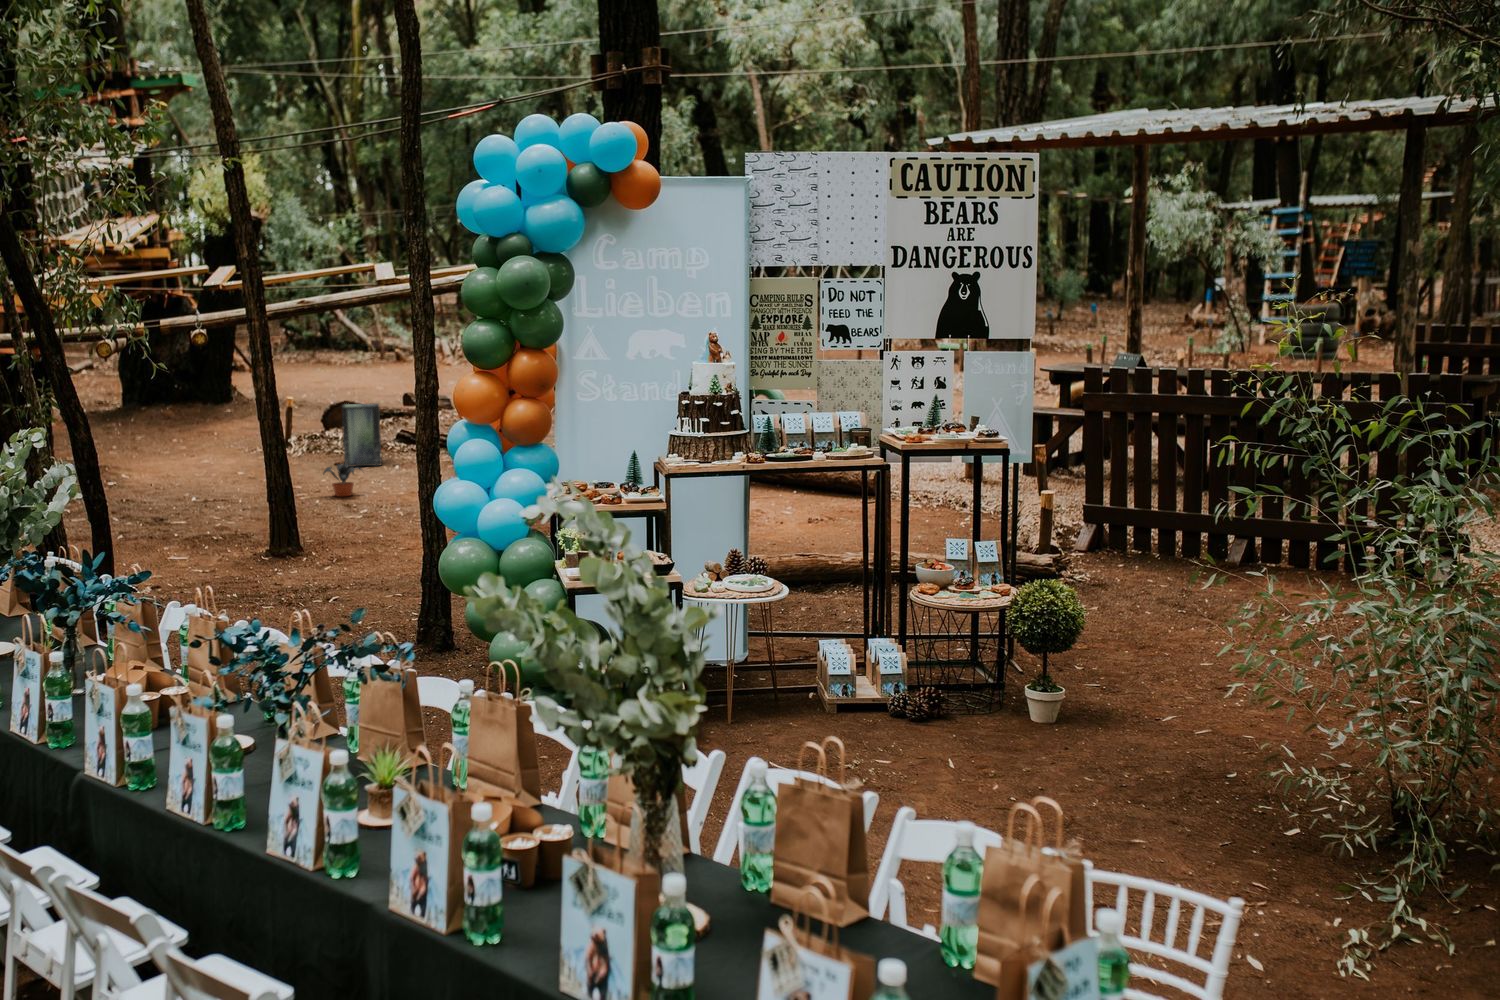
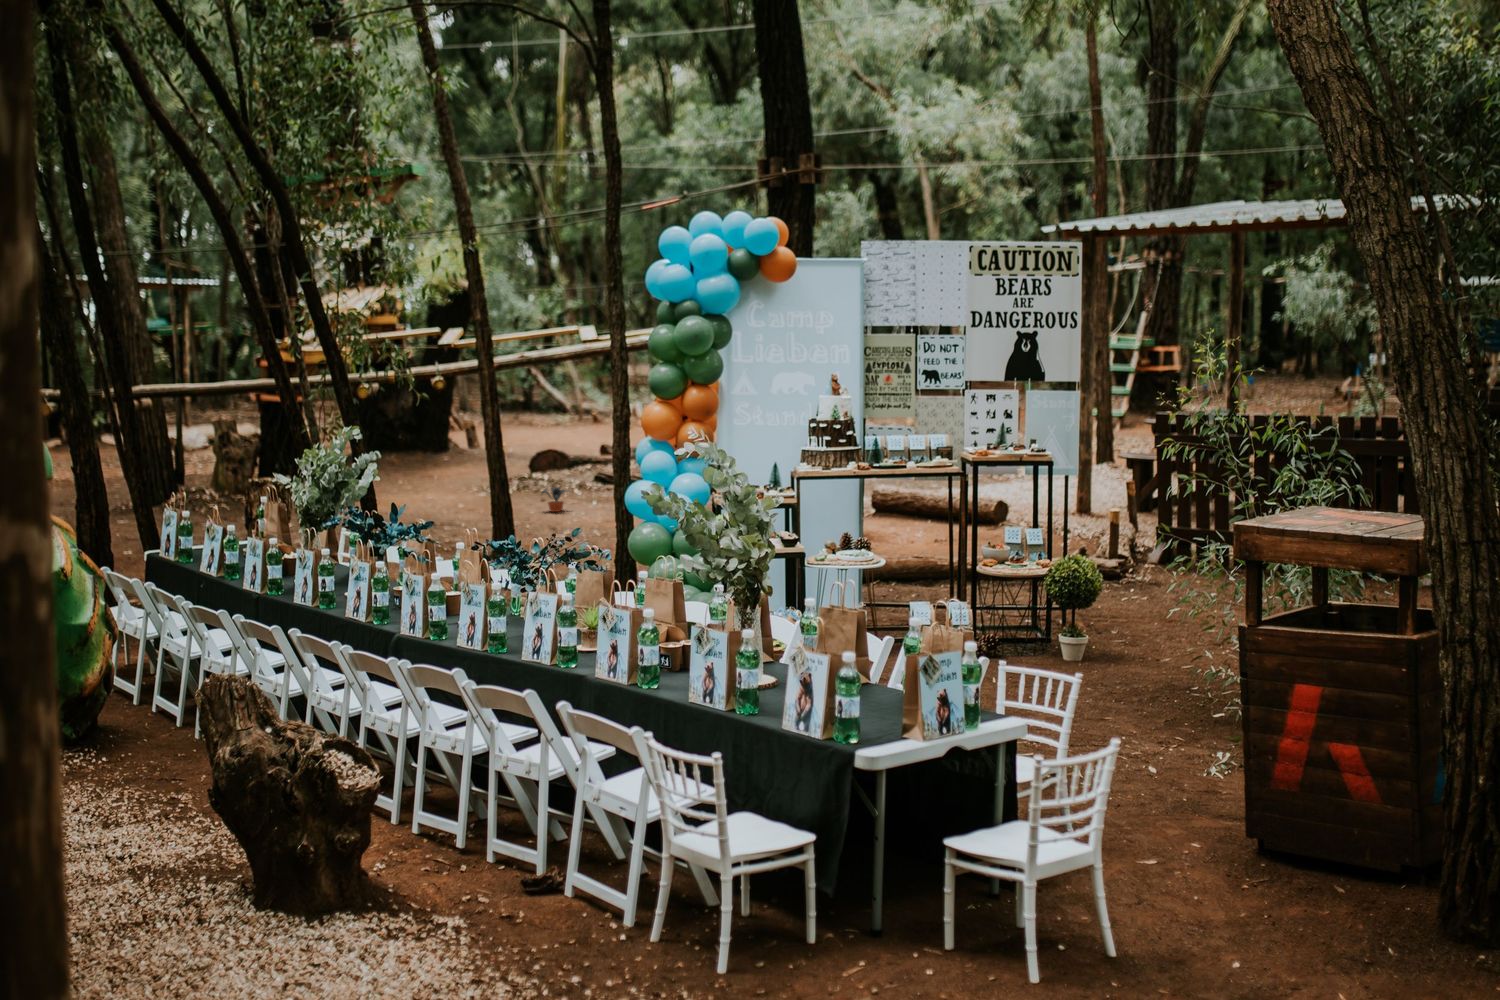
storage box: present [342,404,382,467] -> none [555,444,584,492]

